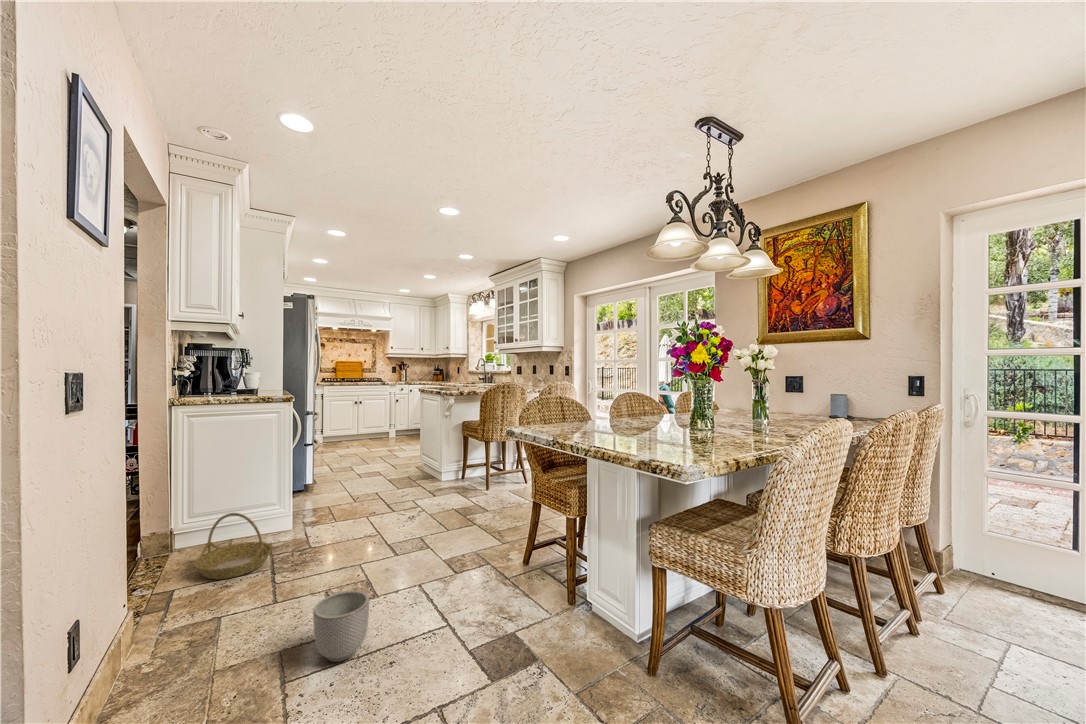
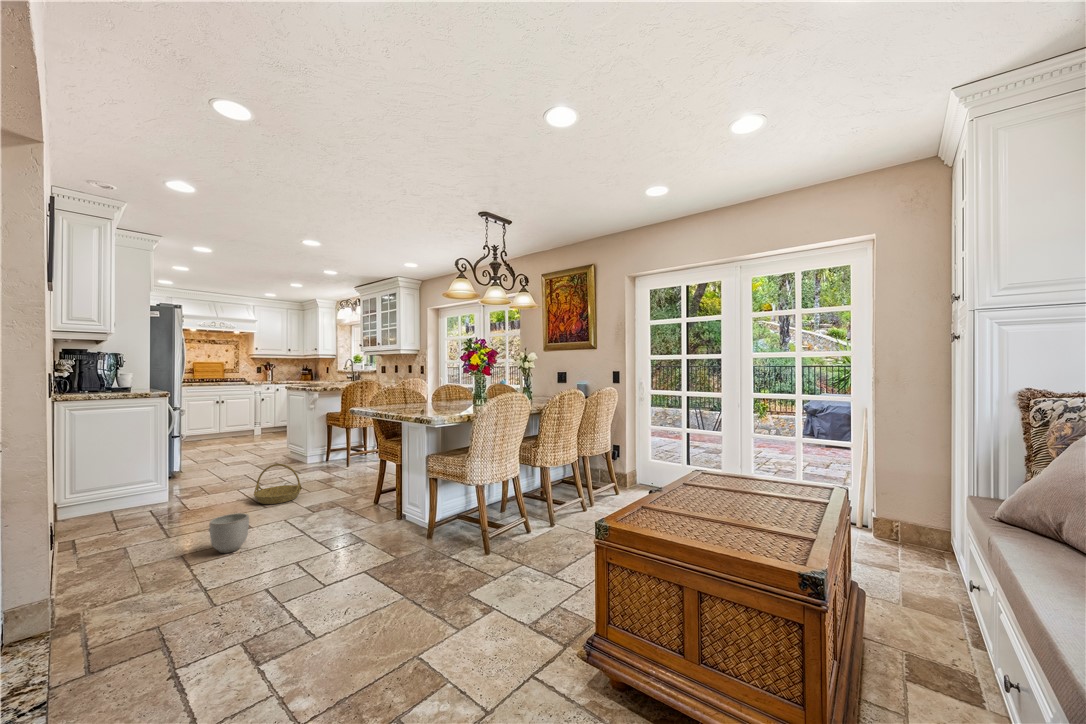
basket: present [194,513,273,579] -> present [254,464,302,504]

